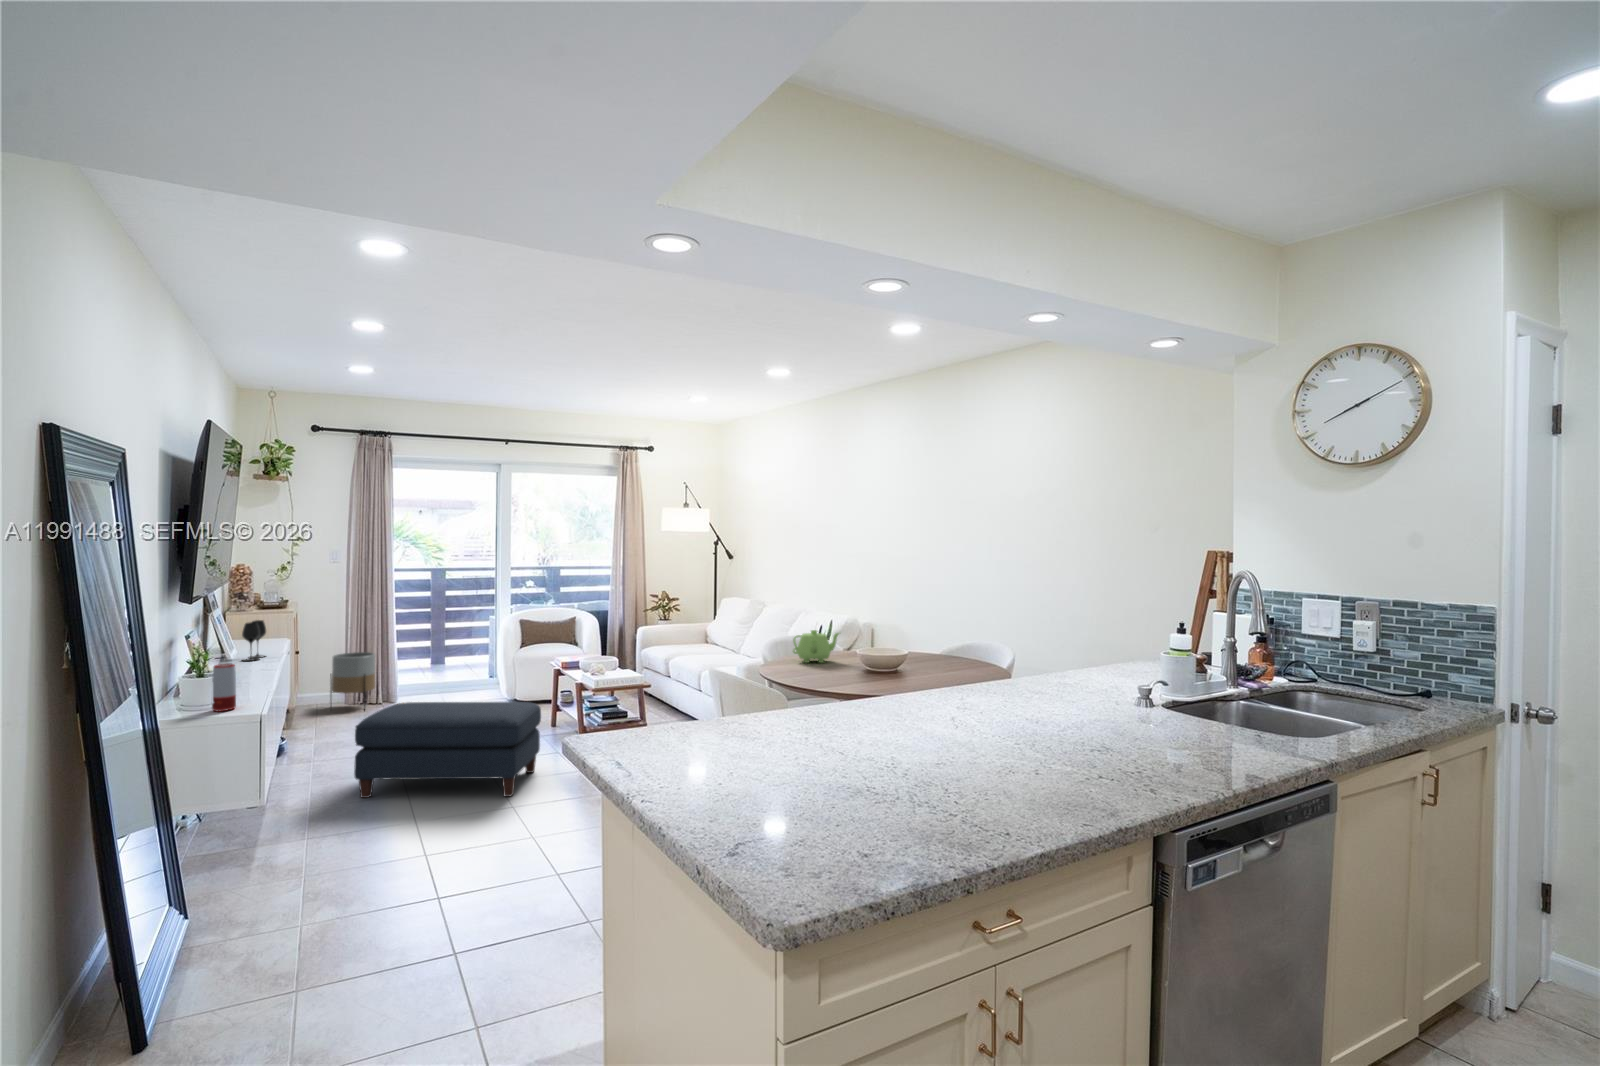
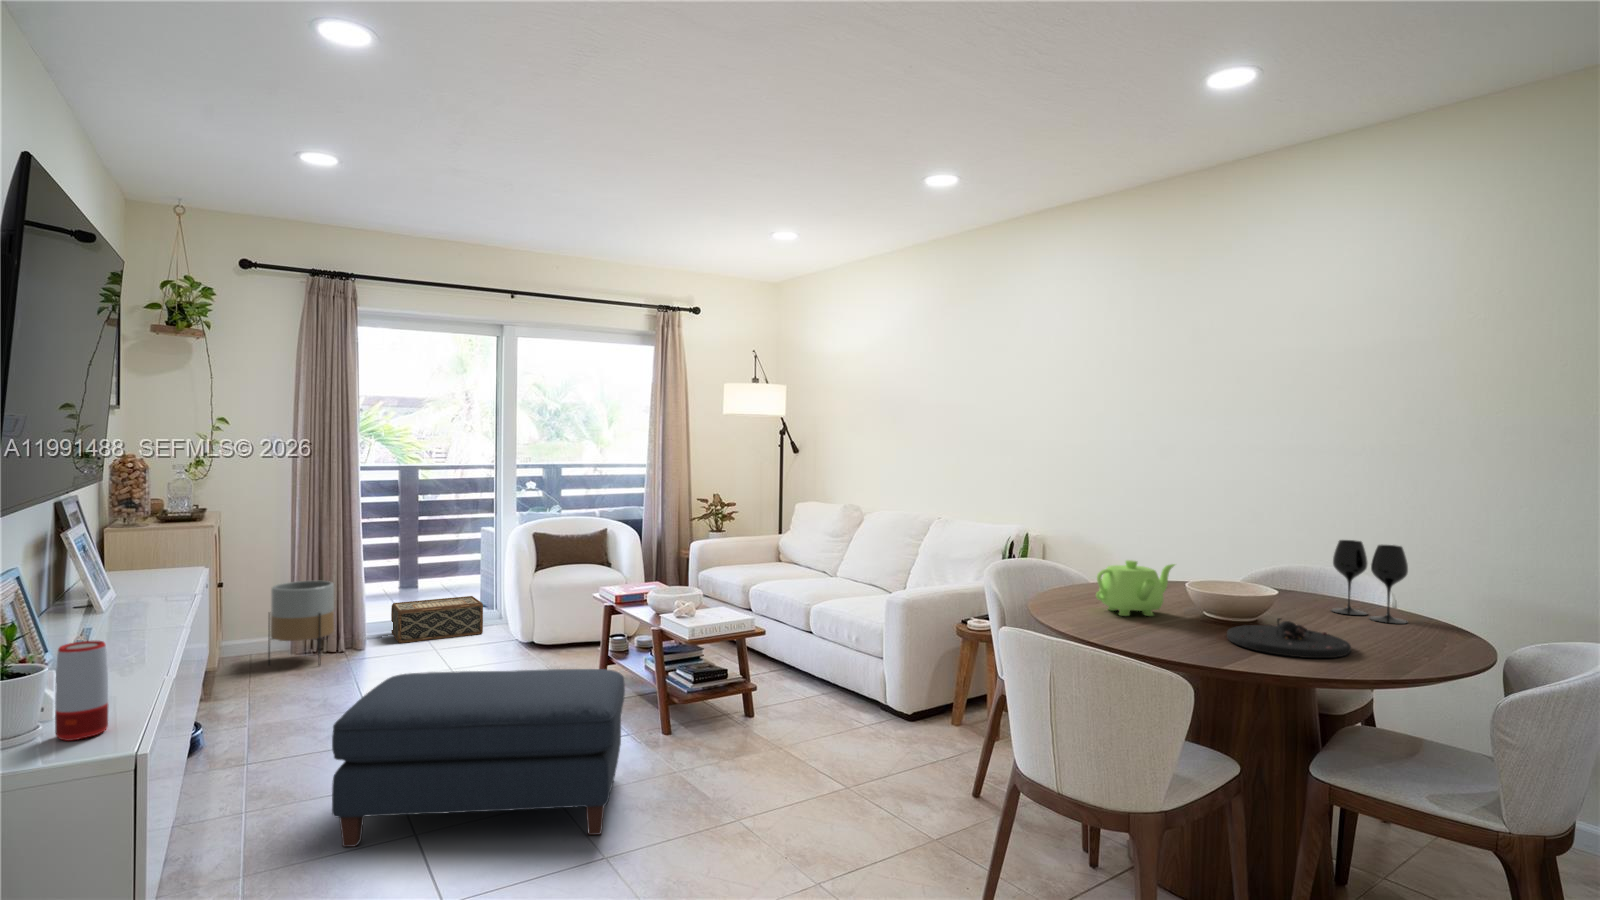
wine glass: present [242,620,266,661] -> present [1332,540,1408,624]
plate: none [833,660,894,680] -> present [1227,618,1351,658]
woven basket: none [419,667,484,699] -> present [391,596,483,643]

